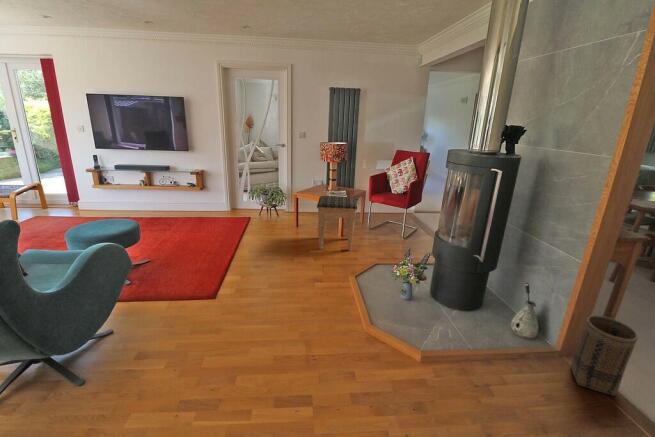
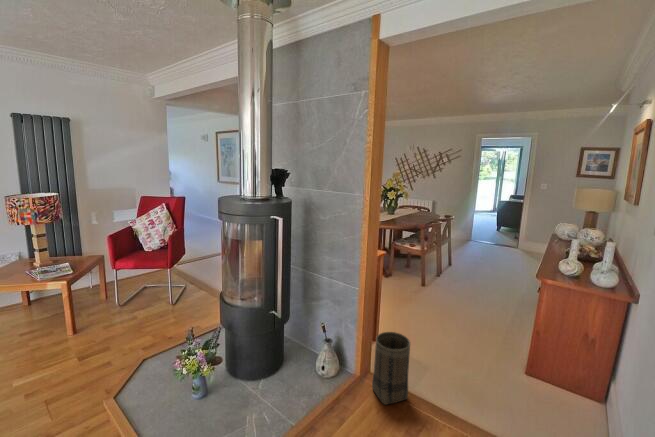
footstool: present [317,196,357,251] -> none [13,271,97,370]

